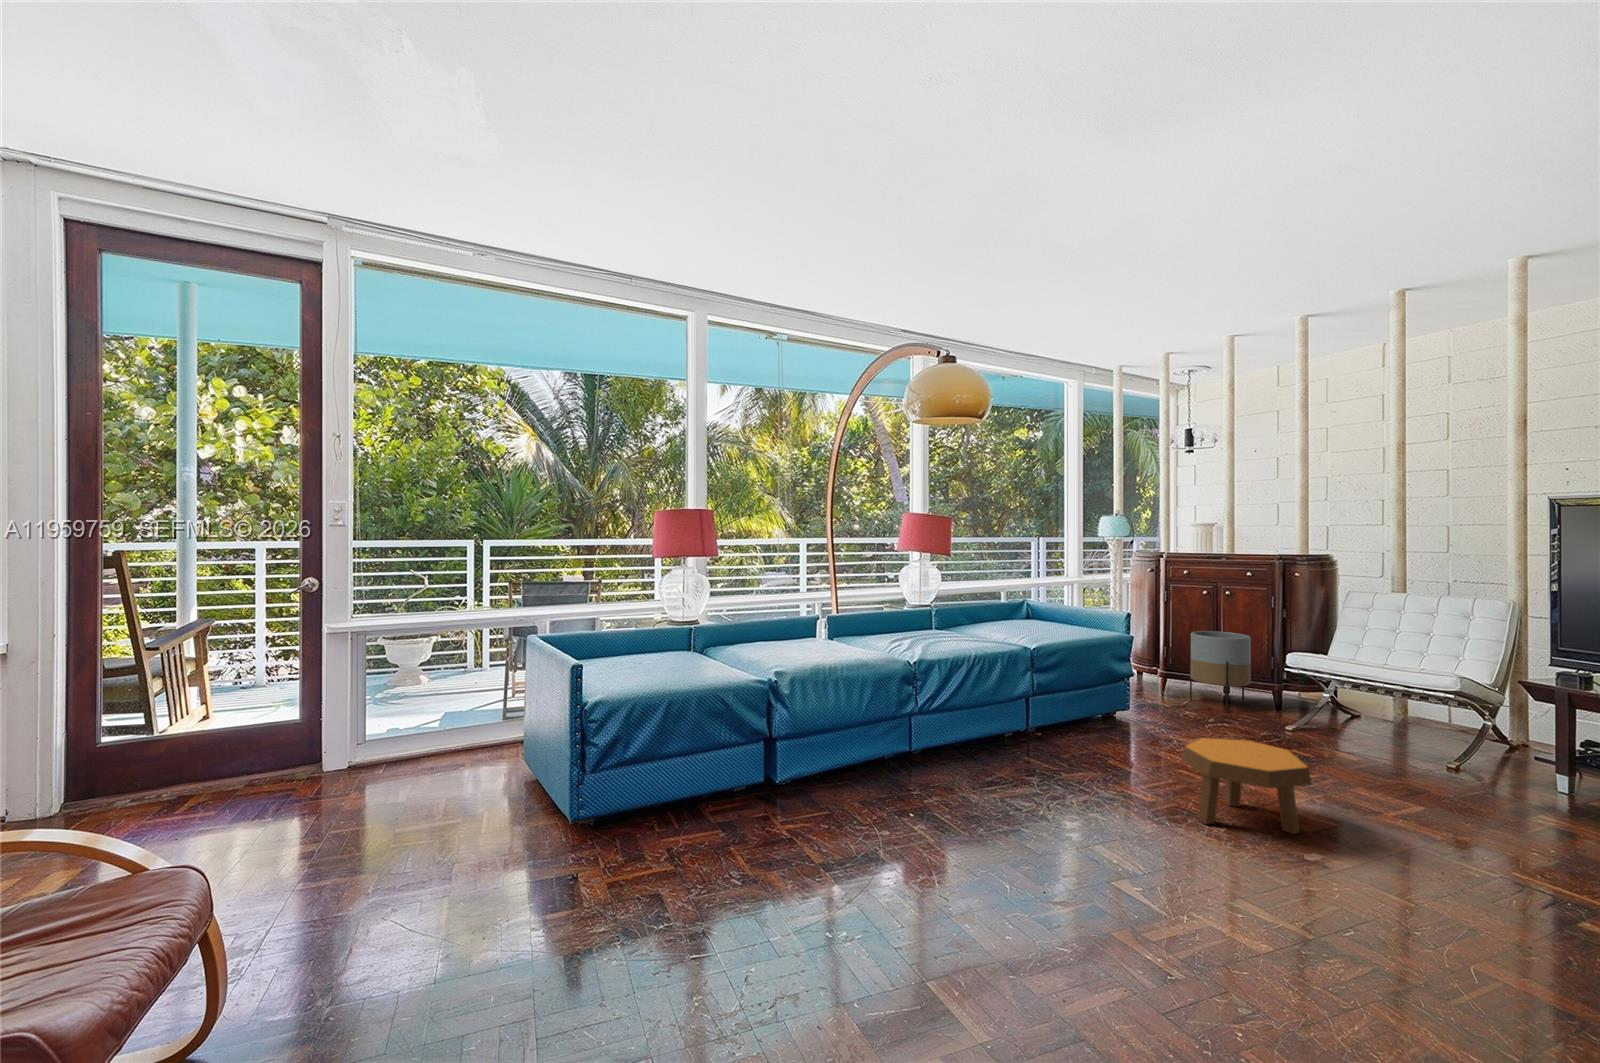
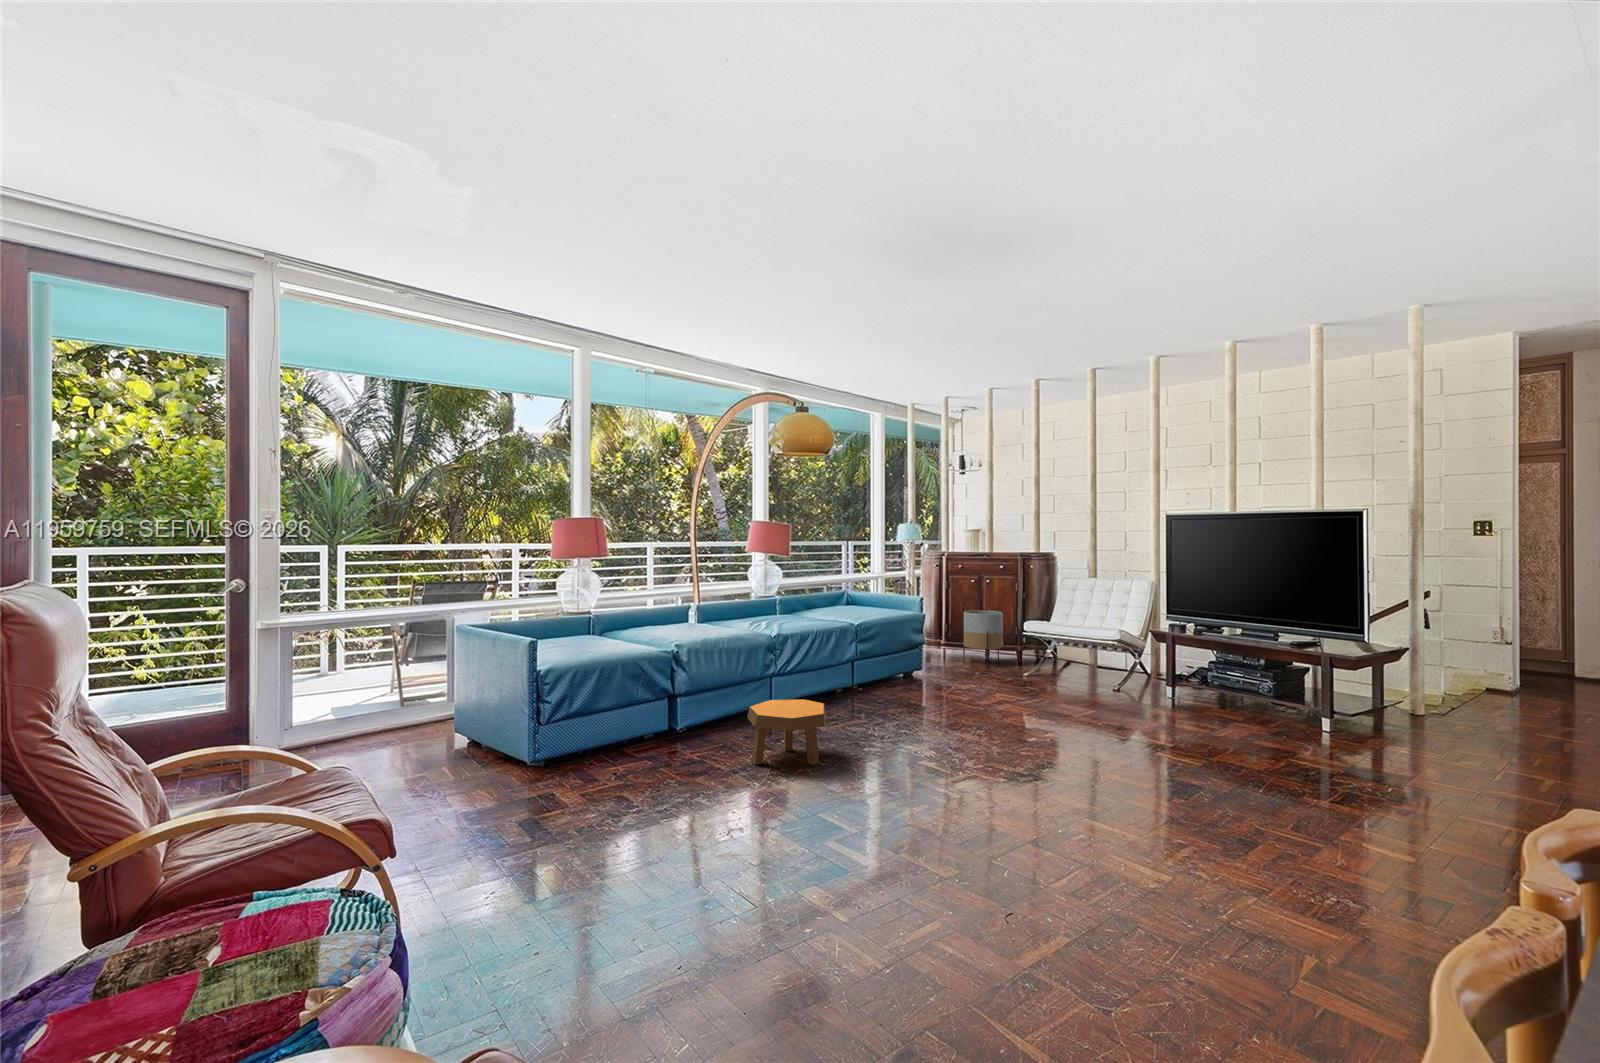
footstool: present [1182,738,1312,834] -> present [747,699,826,765]

